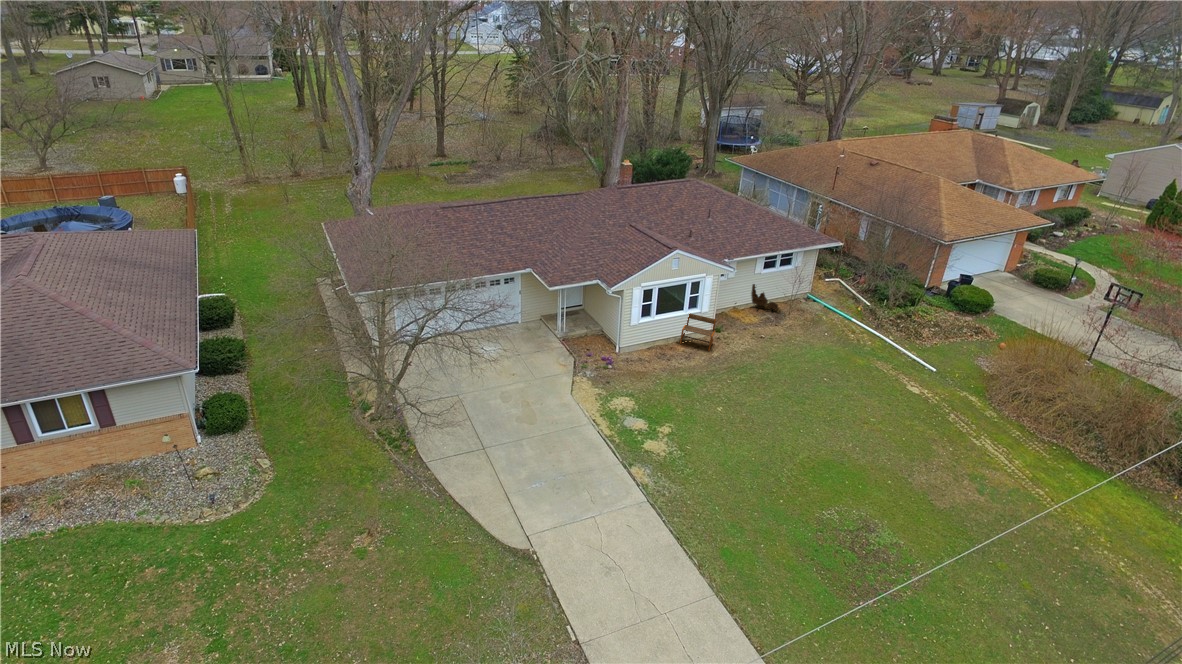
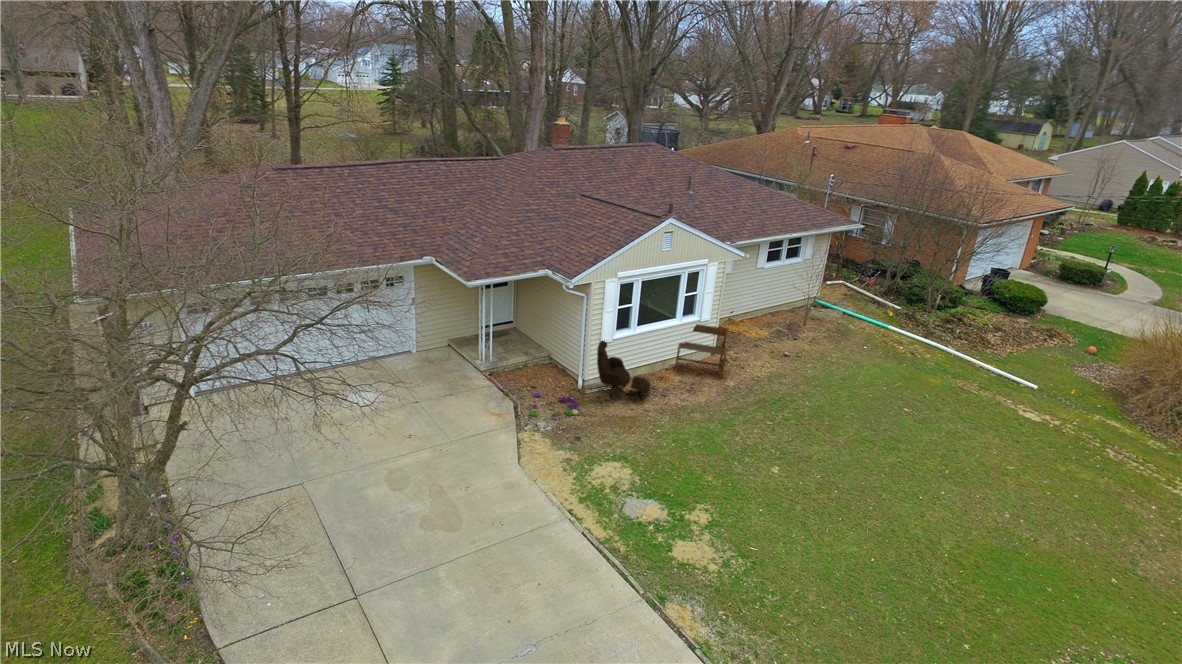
lounge chair: present [751,284,778,311] -> present [597,339,650,399]

